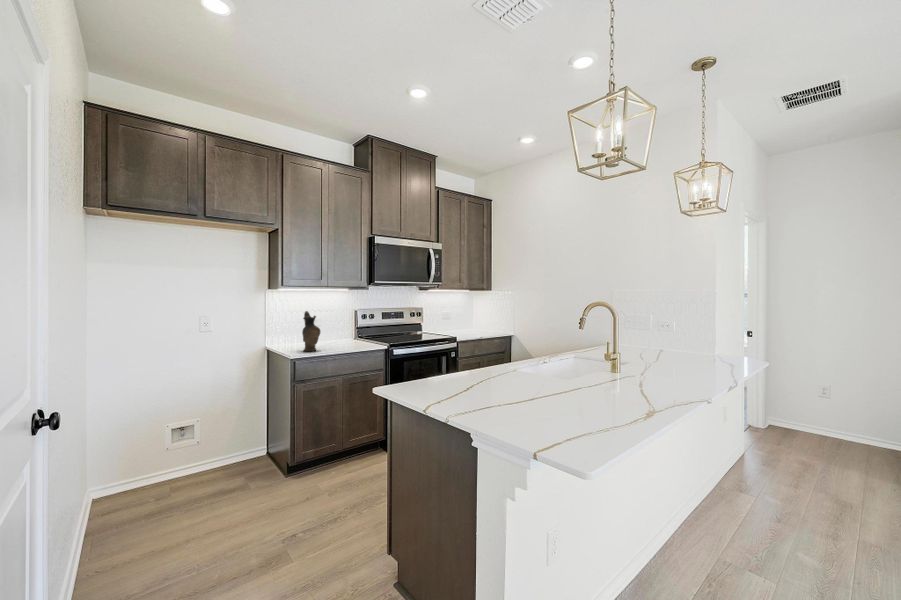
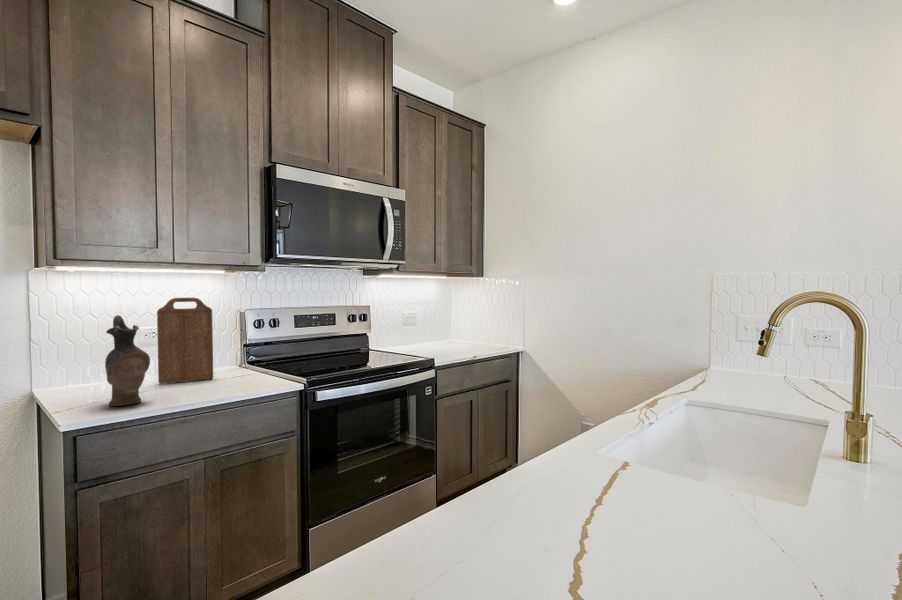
cutting board: none [319,303,344,344] -> present [157,298,213,384]

